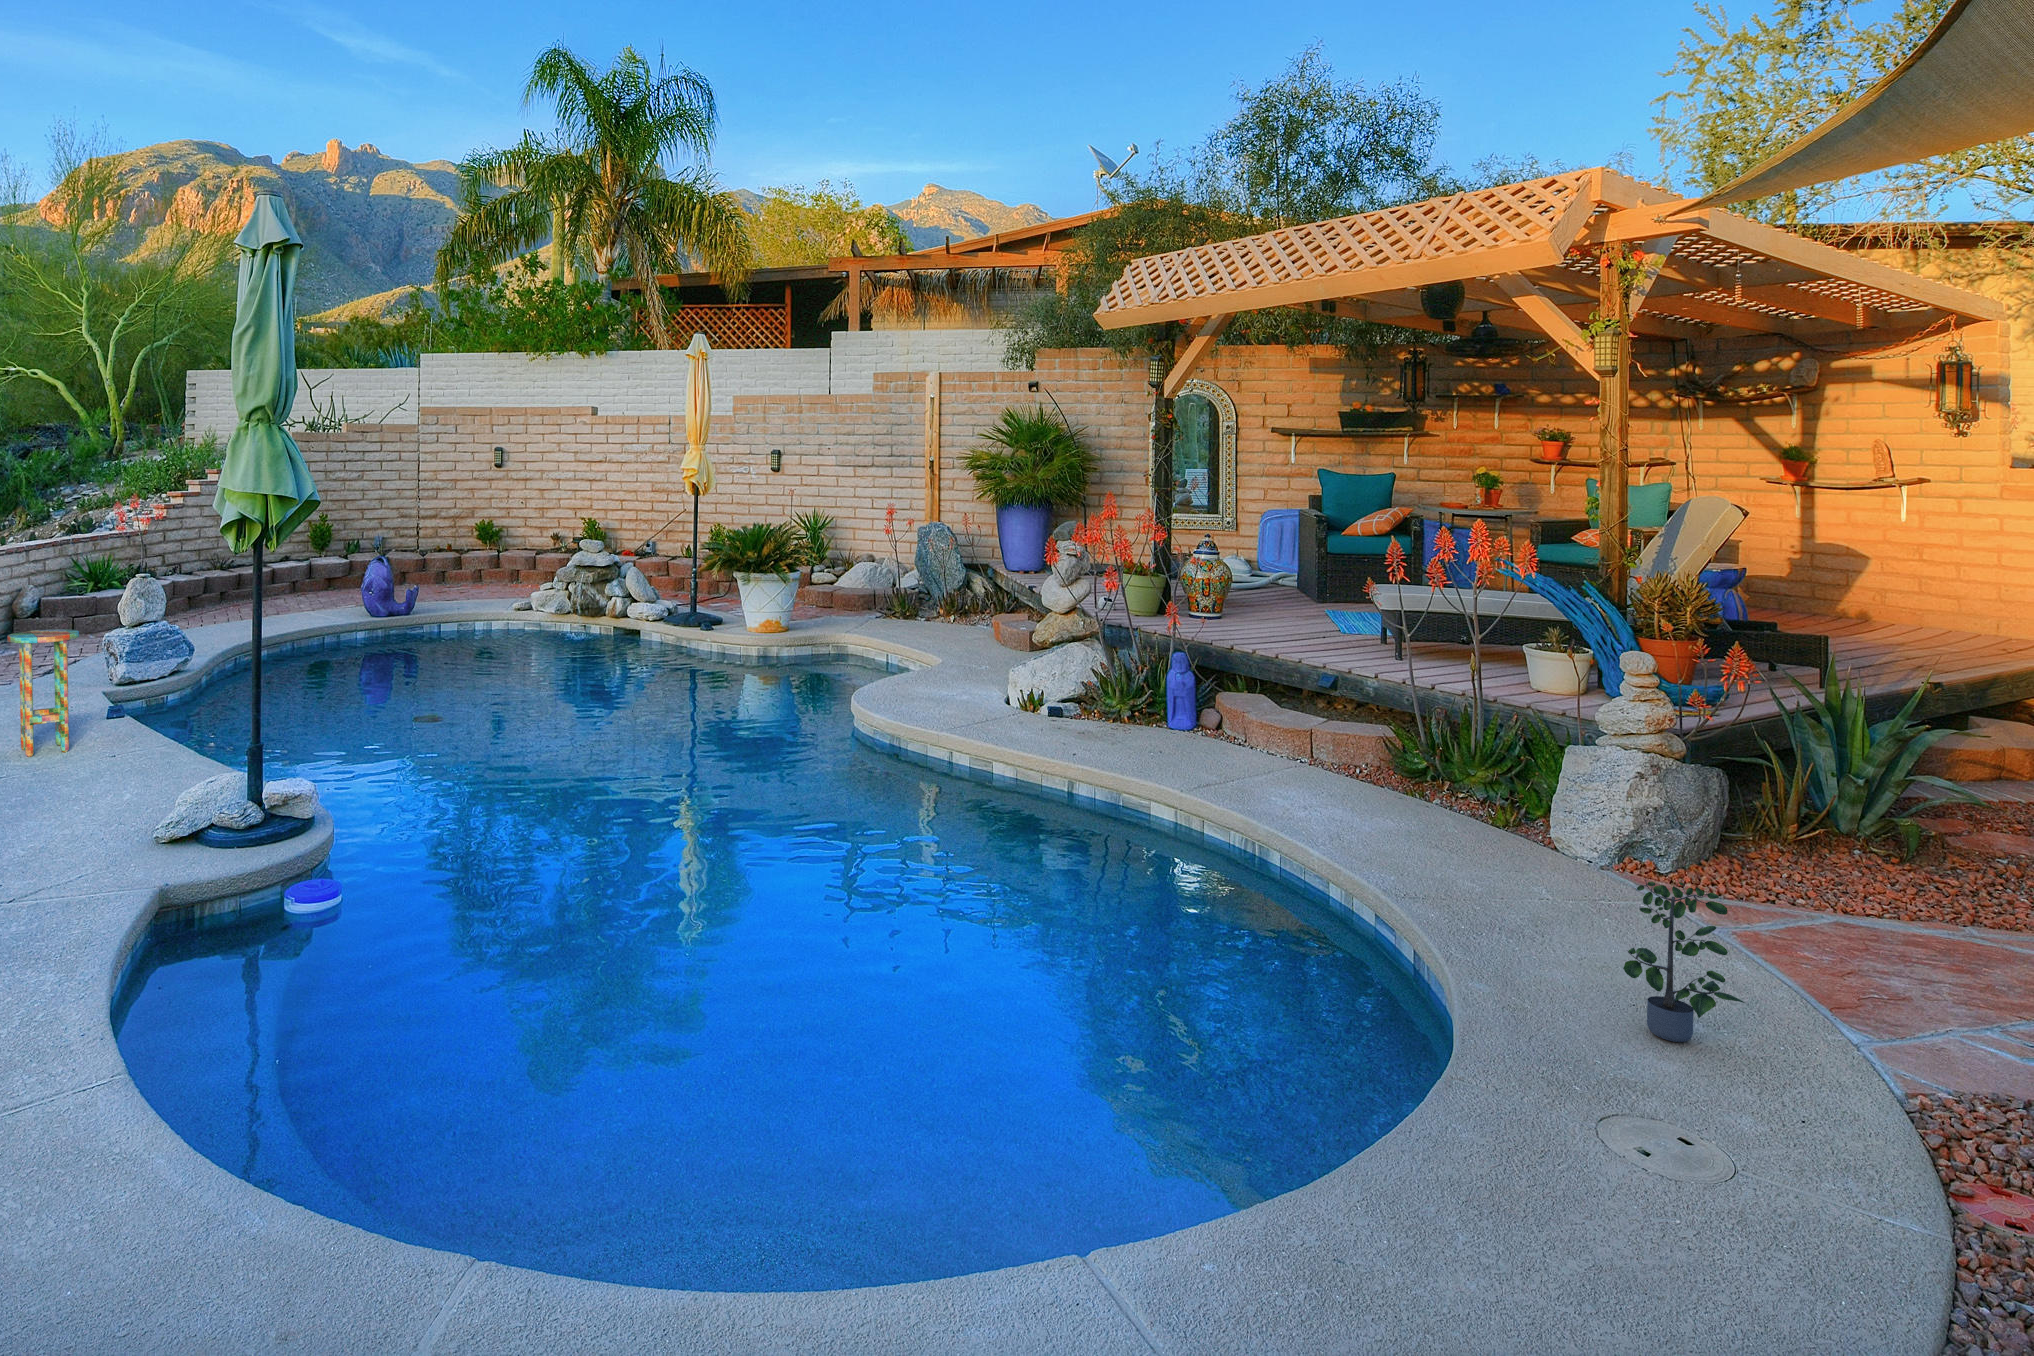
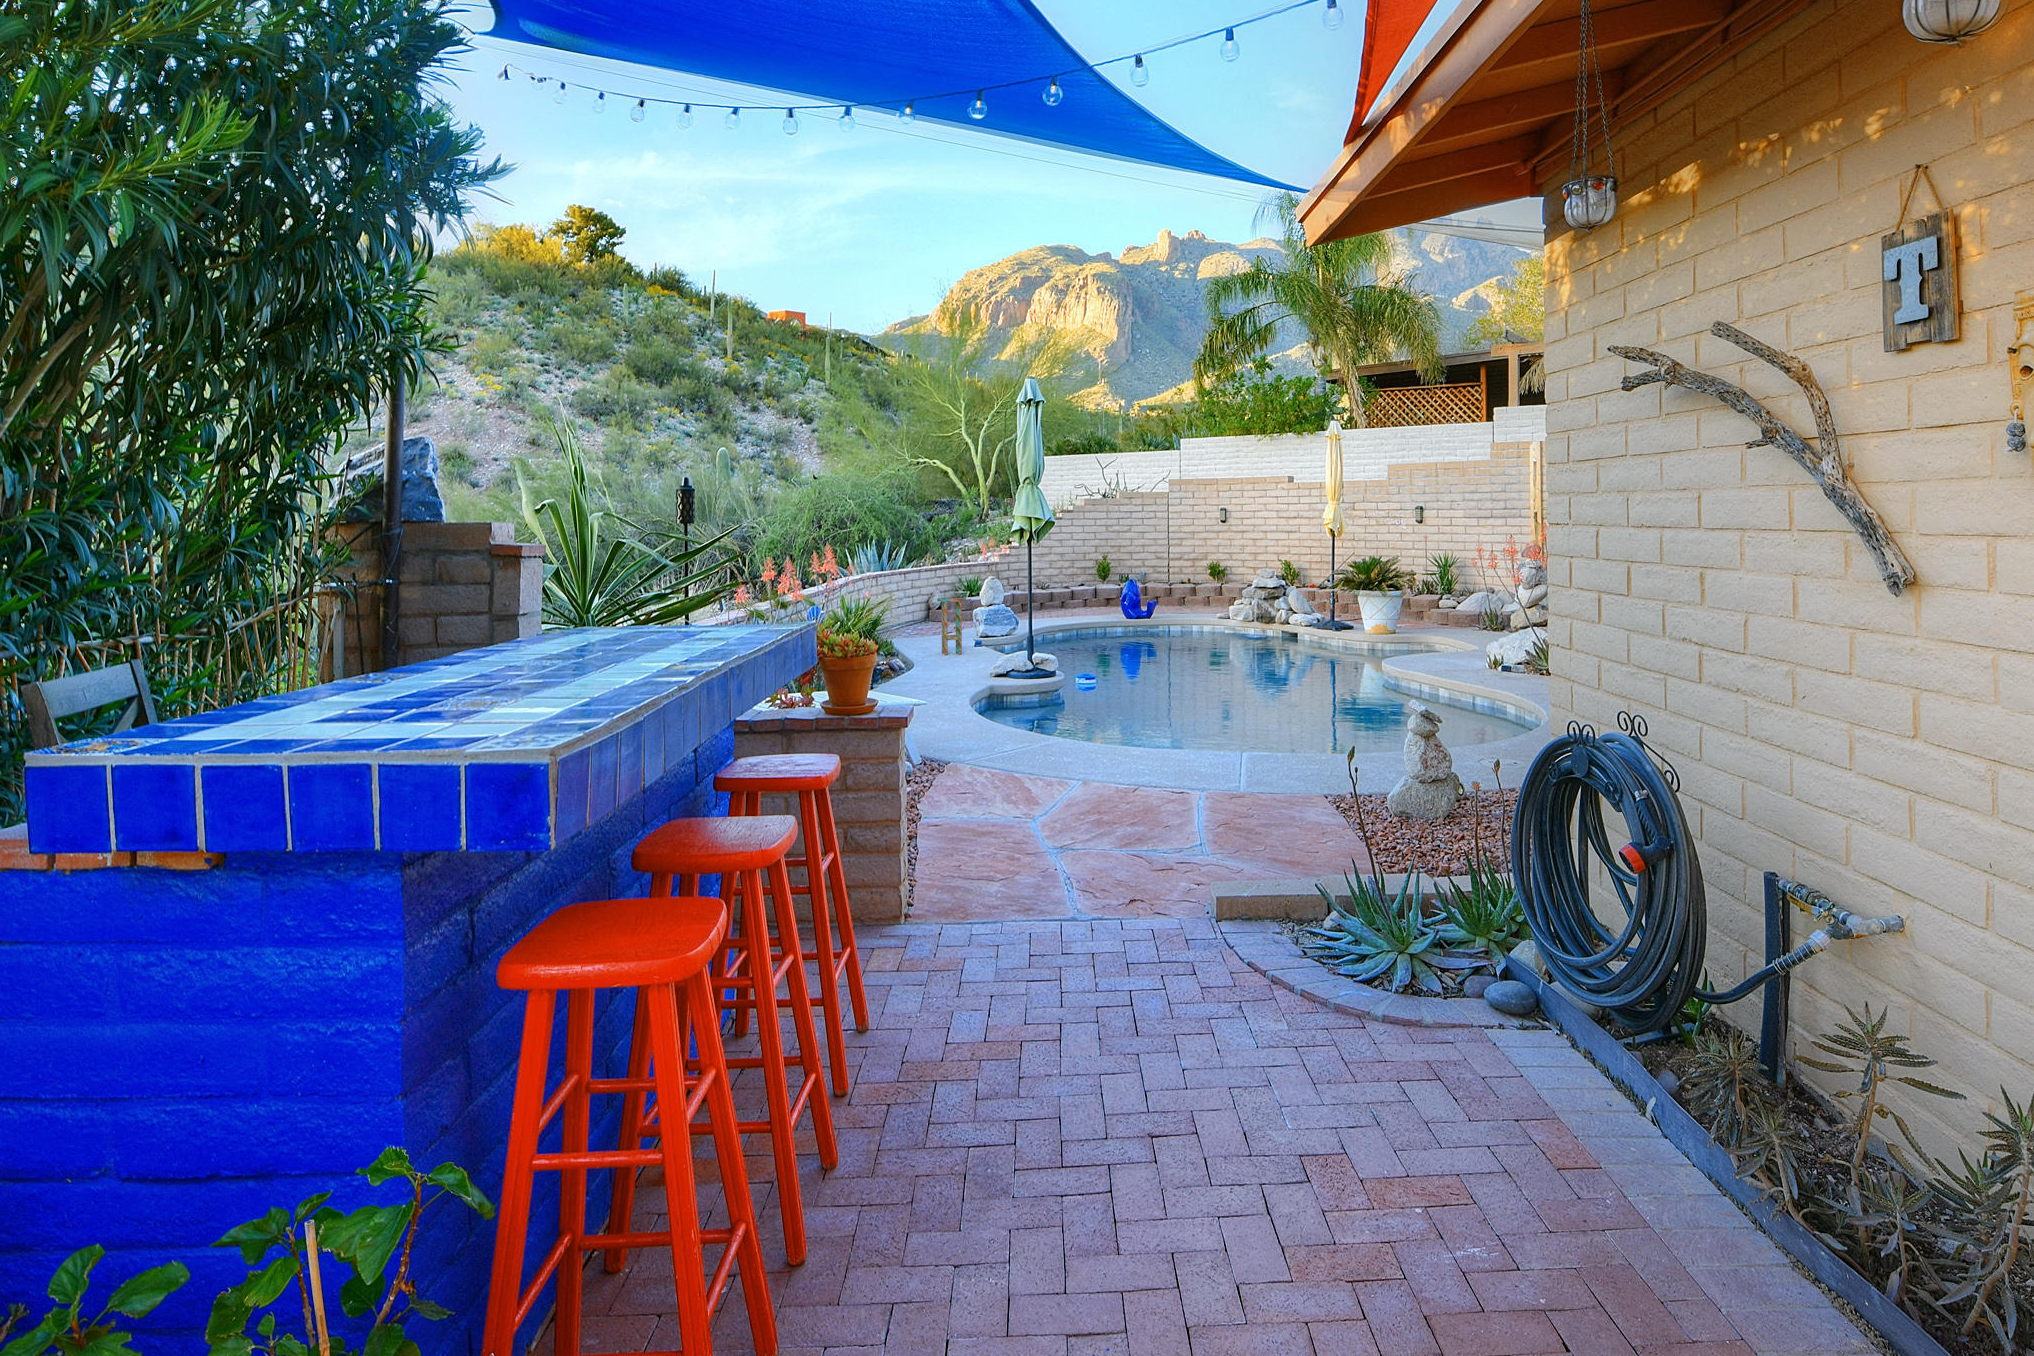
potted plant: present [1623,878,1745,1042] -> none [1480,662,1507,721]

